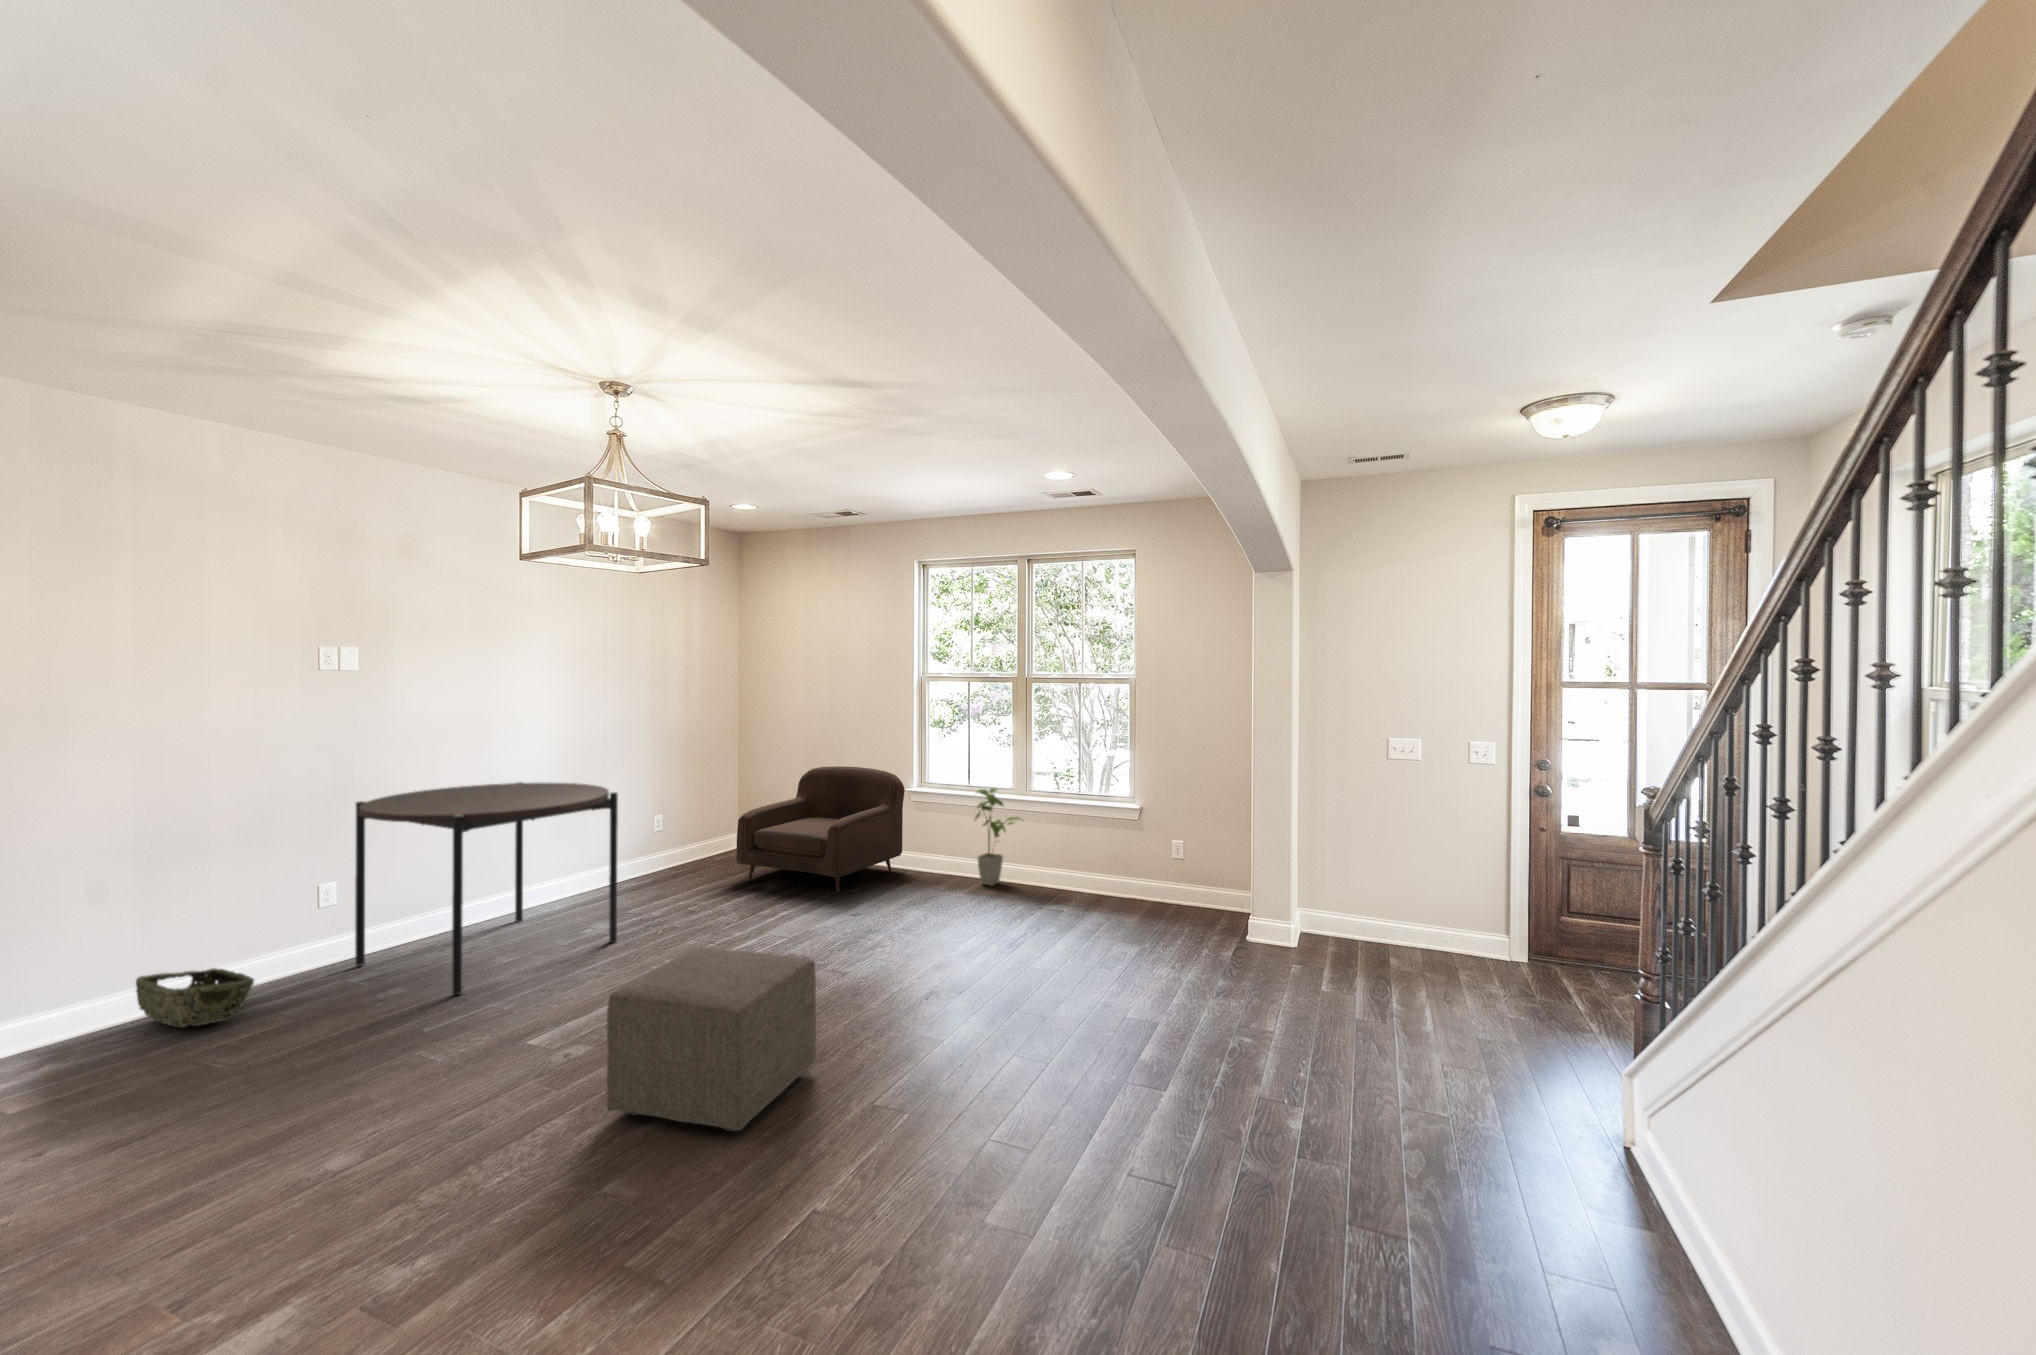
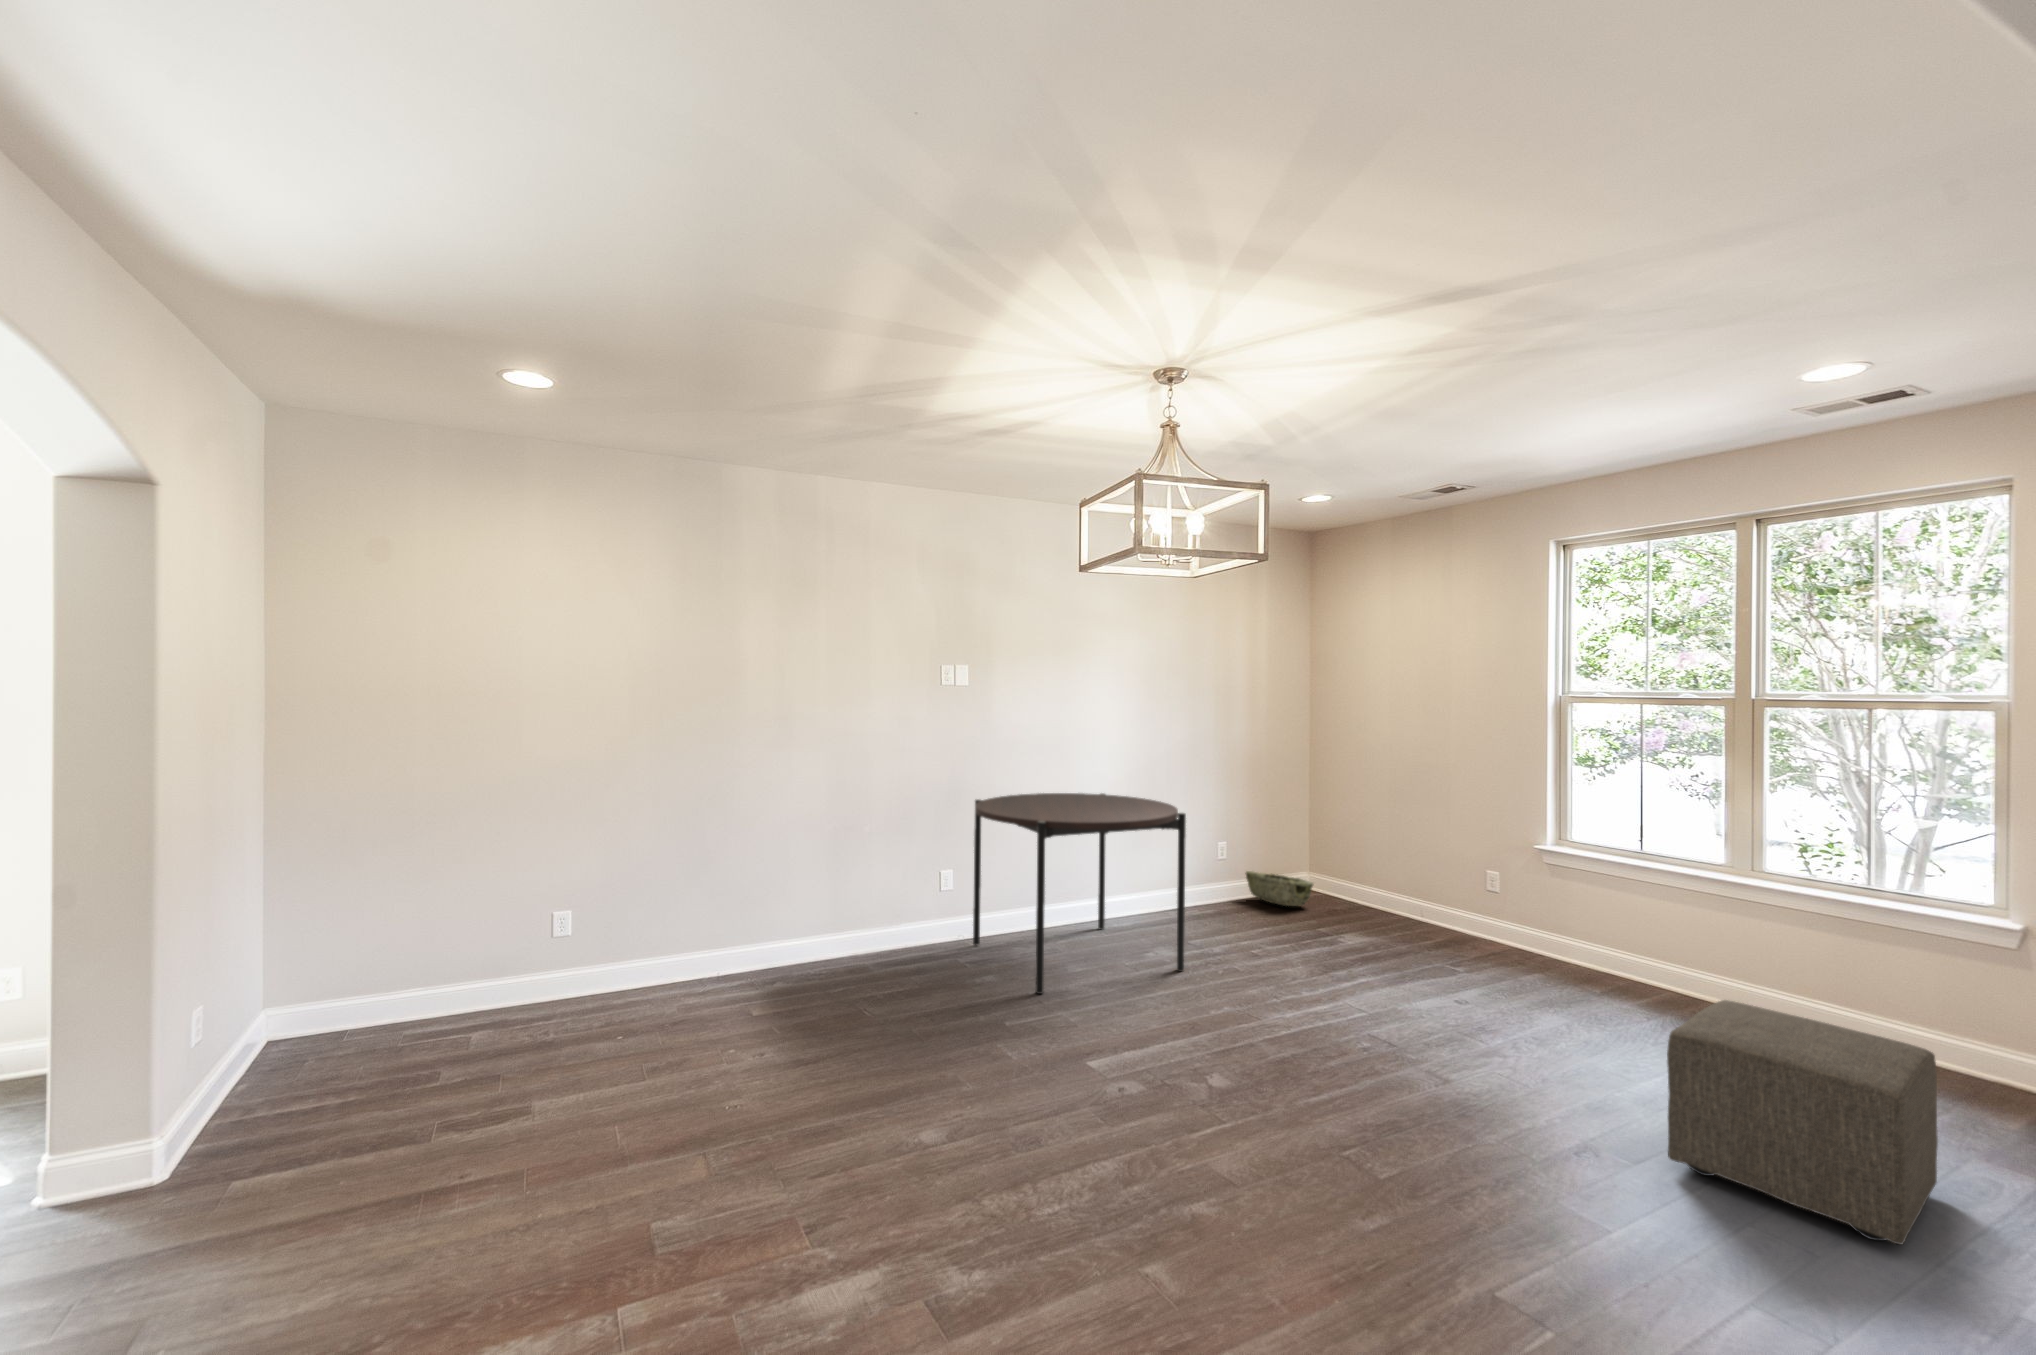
armchair: present [737,766,905,892] -> none [1315,804,1536,963]
house plant: present [975,788,1022,885] -> none [1647,858,1744,999]
ottoman: present [607,948,816,1131] -> present [1667,1000,1938,1245]
woven basket: present [136,968,255,1027] -> present [1246,871,1313,906]

